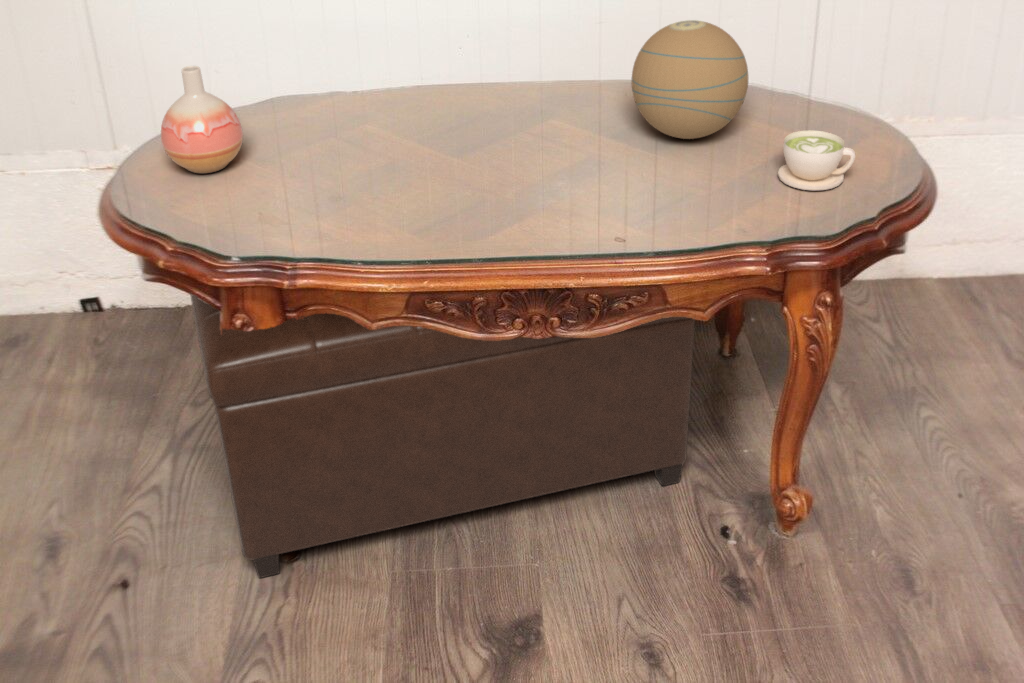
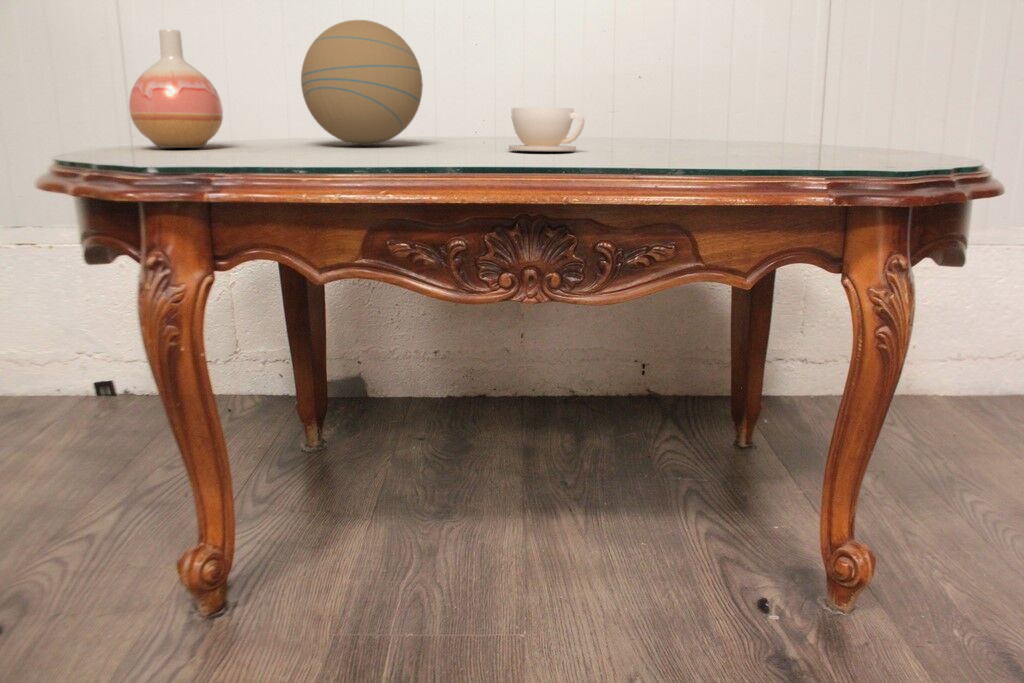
decorative orb: present [631,20,748,139] -> present [301,20,423,145]
coffee cup: present [778,131,855,190] -> present [509,107,584,151]
ottoman: present [191,294,695,578] -> none [96,234,725,626]

